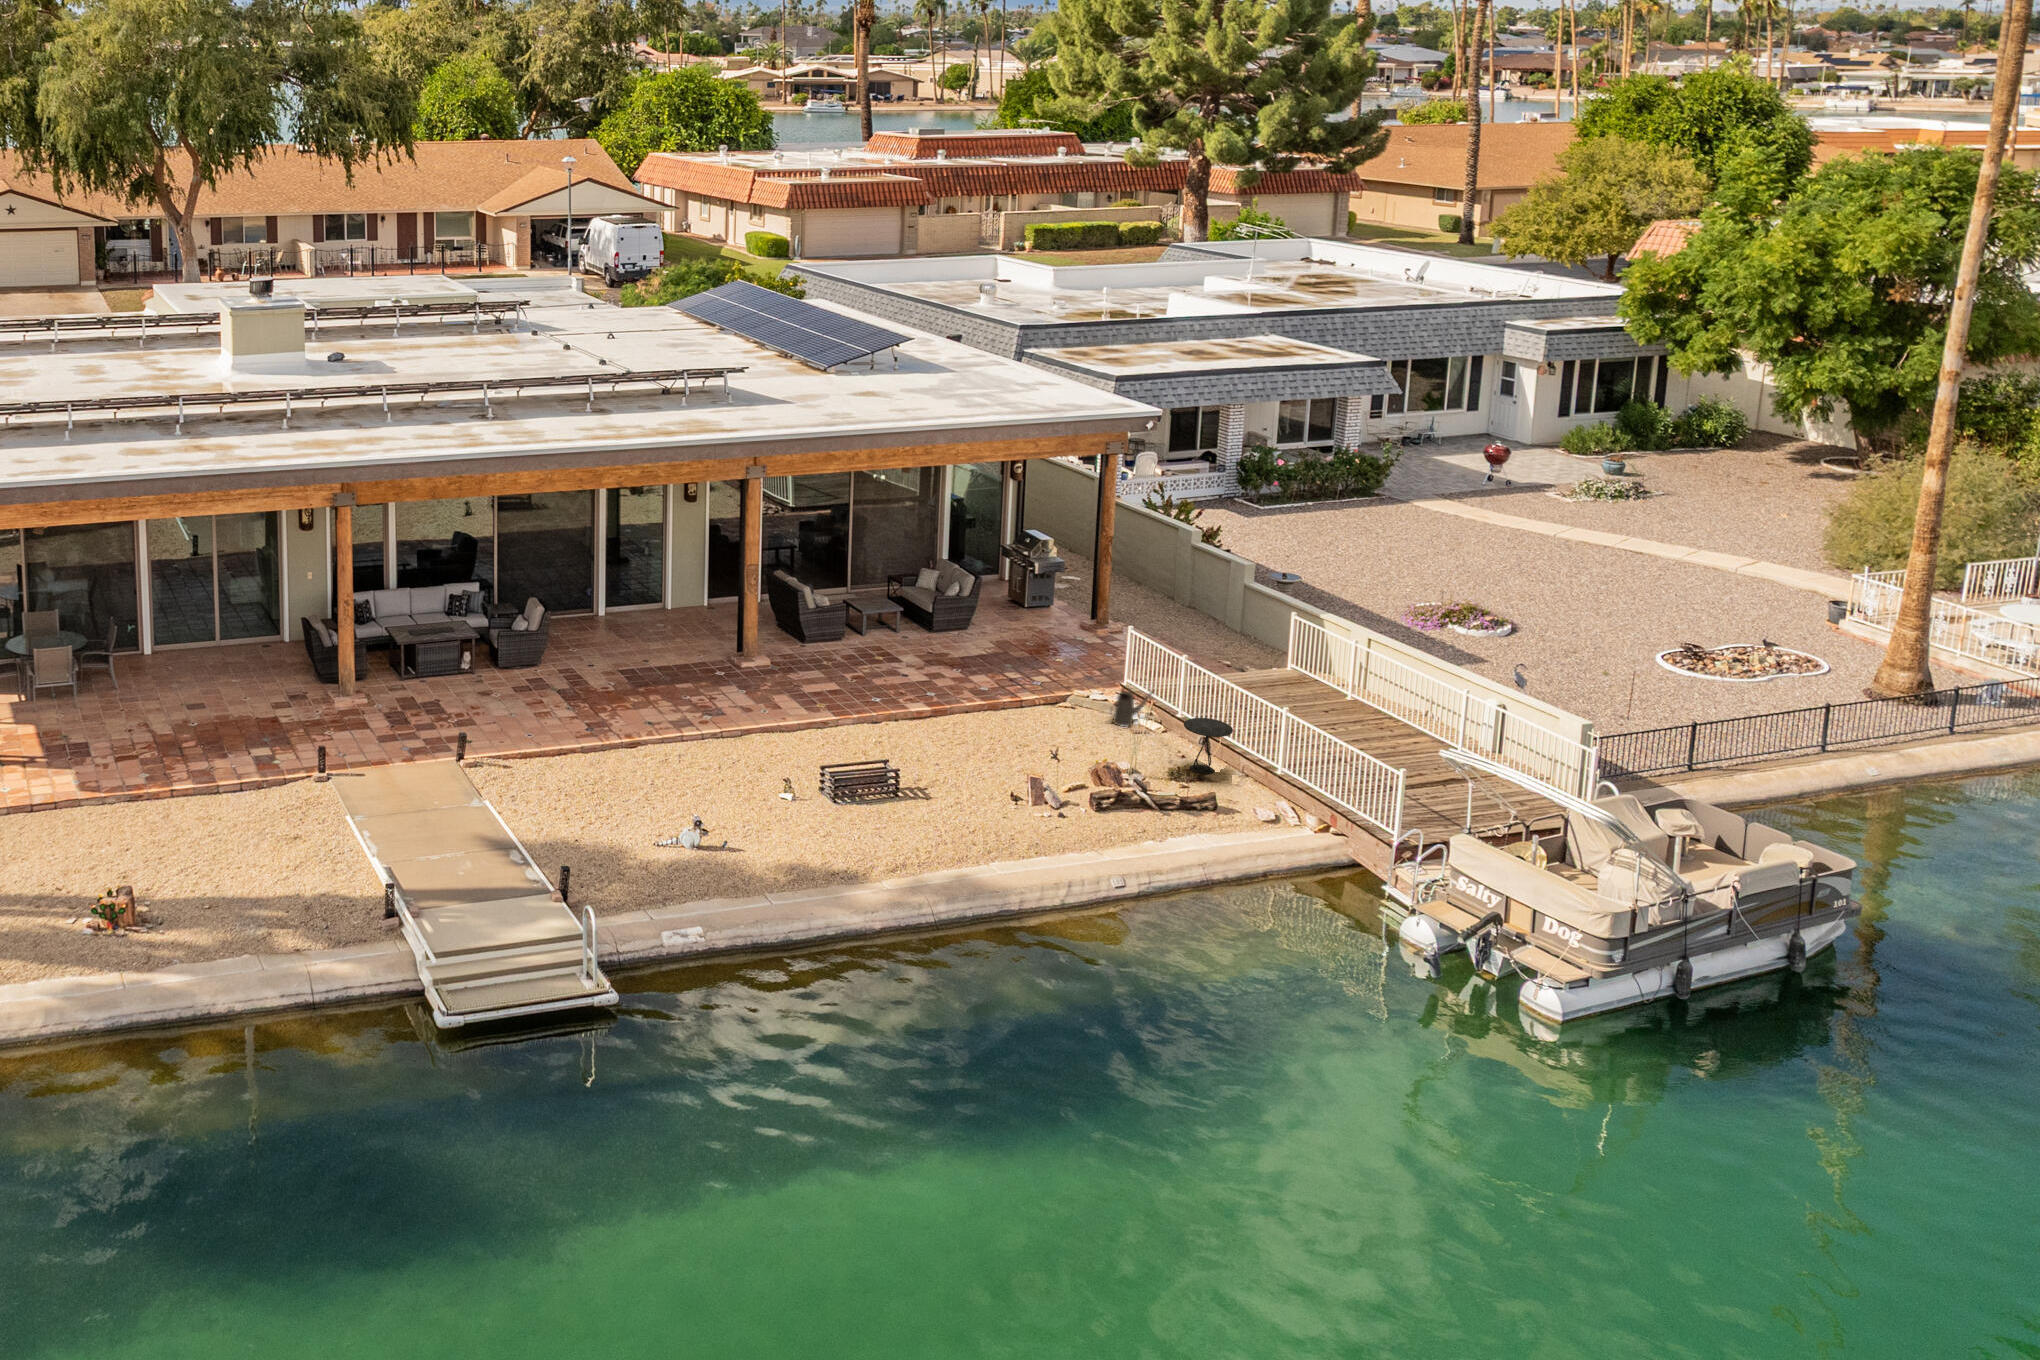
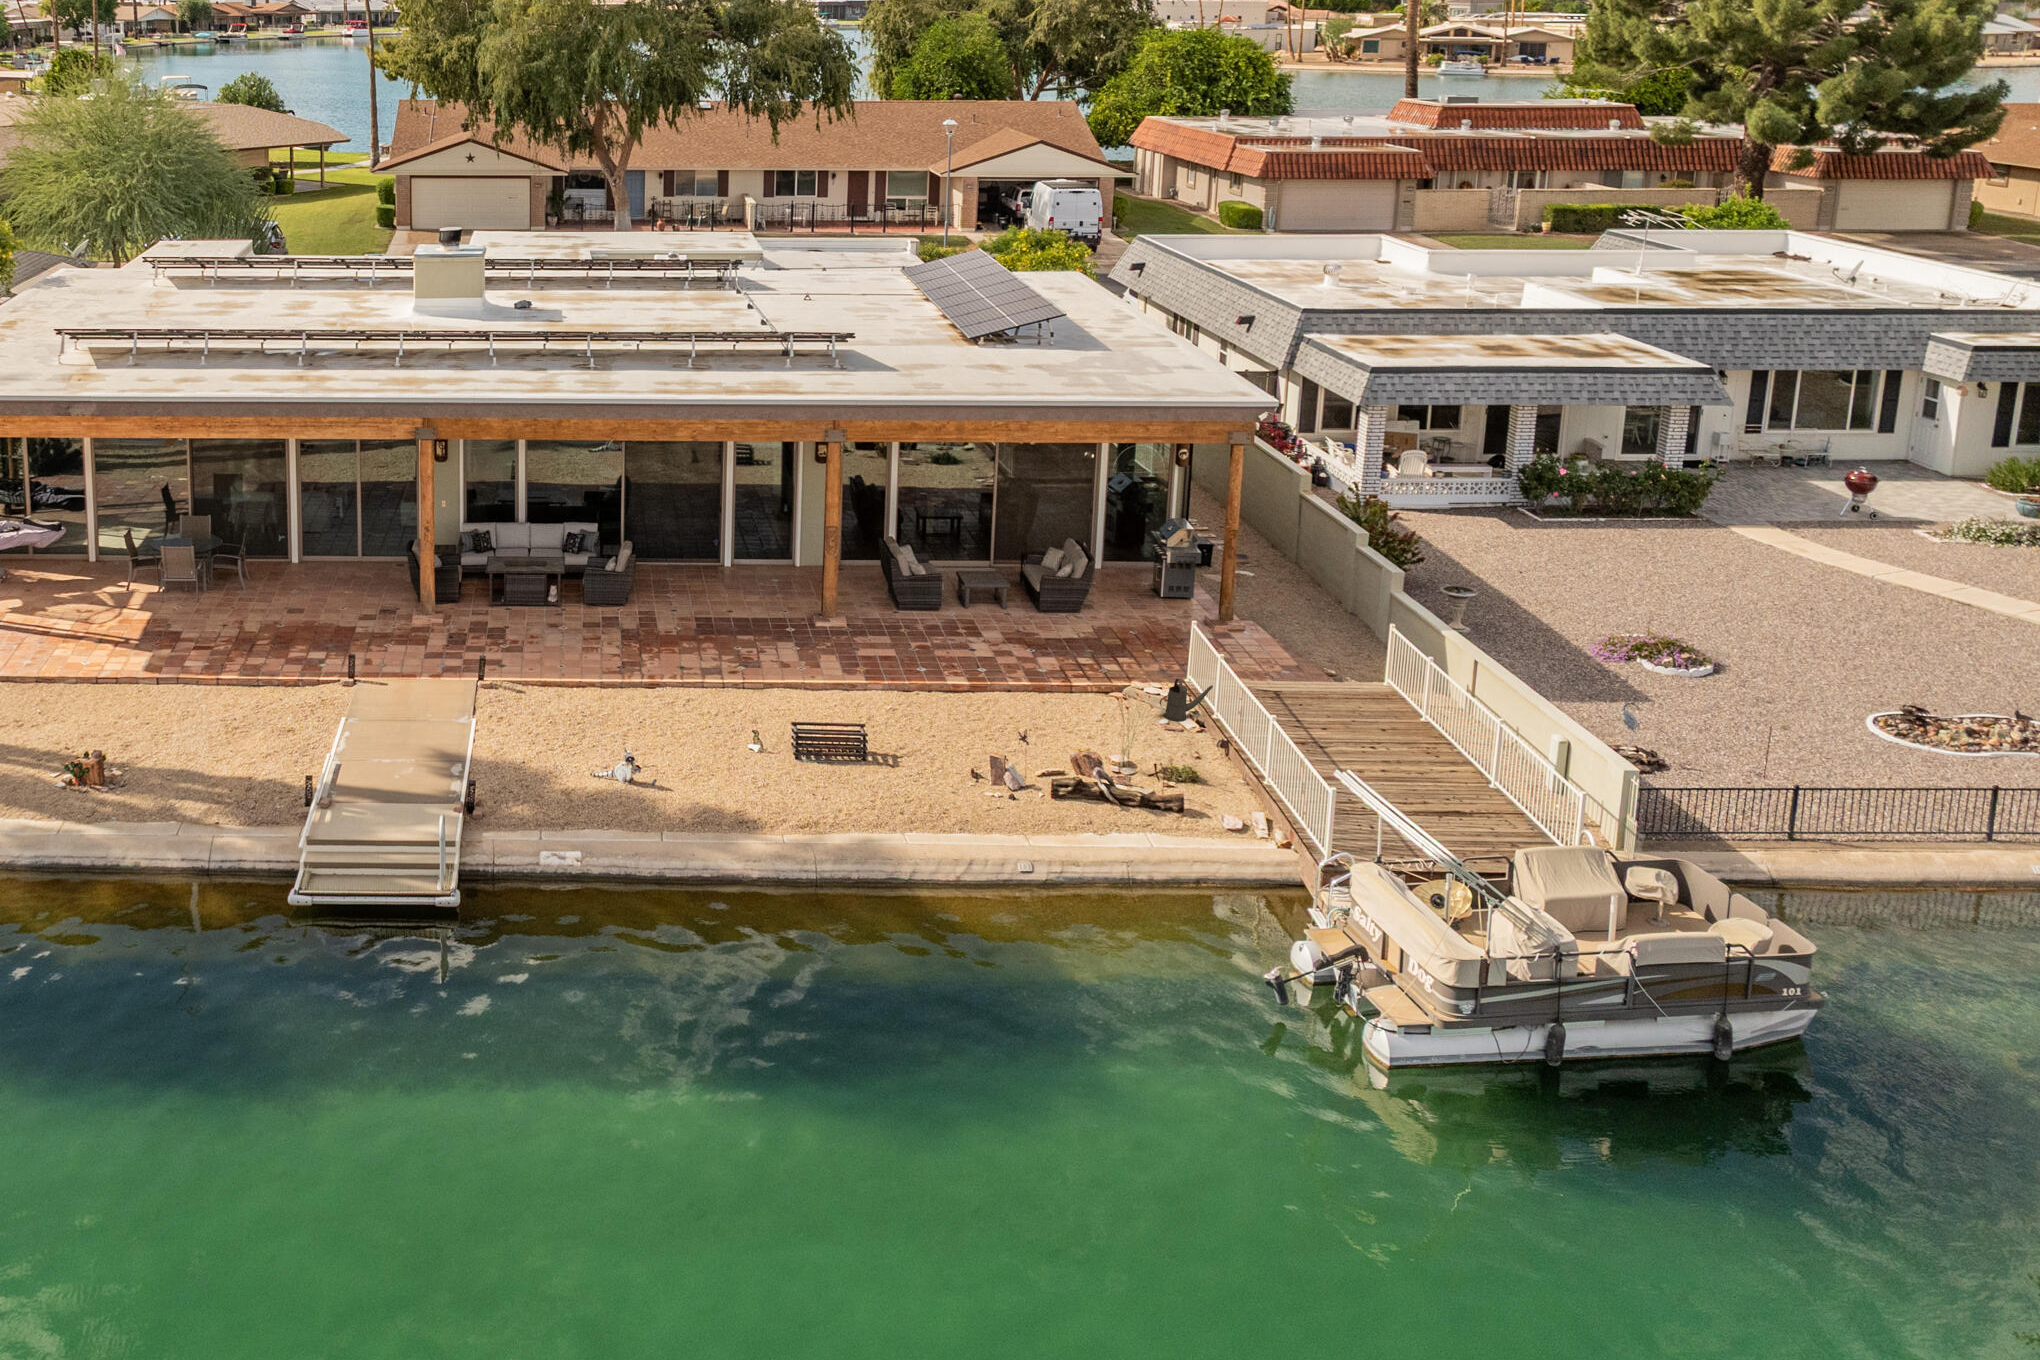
side table: present [1184,718,1233,774] -> none [1206,717,1259,778]

